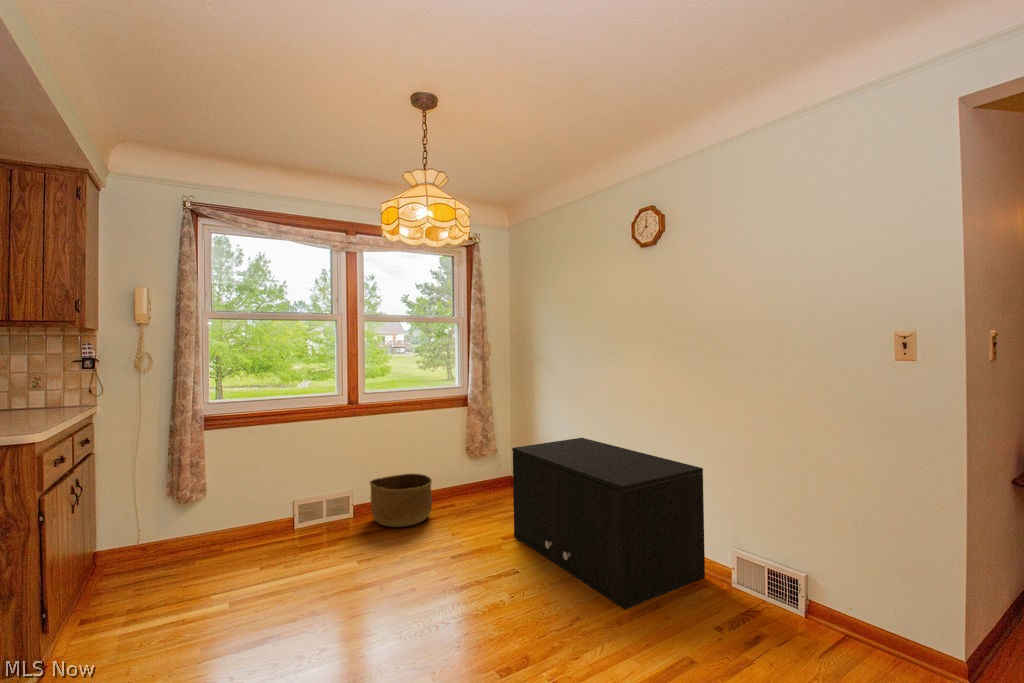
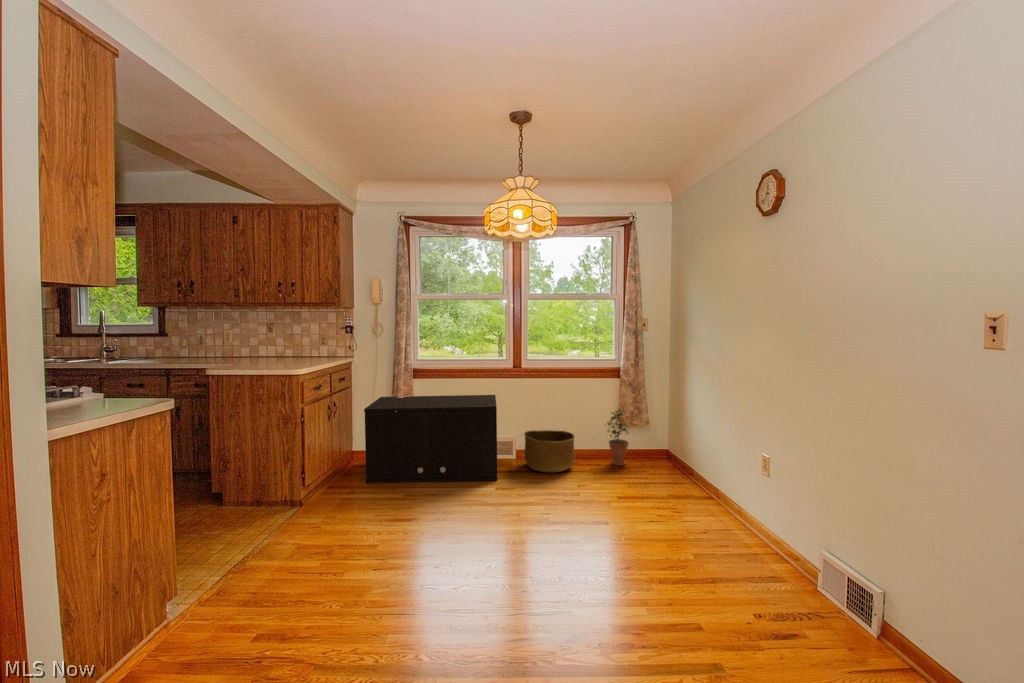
storage cabinet: present [512,438,705,610] -> present [364,395,497,483]
potted plant: none [457,439,482,503] -> present [607,409,628,466]

